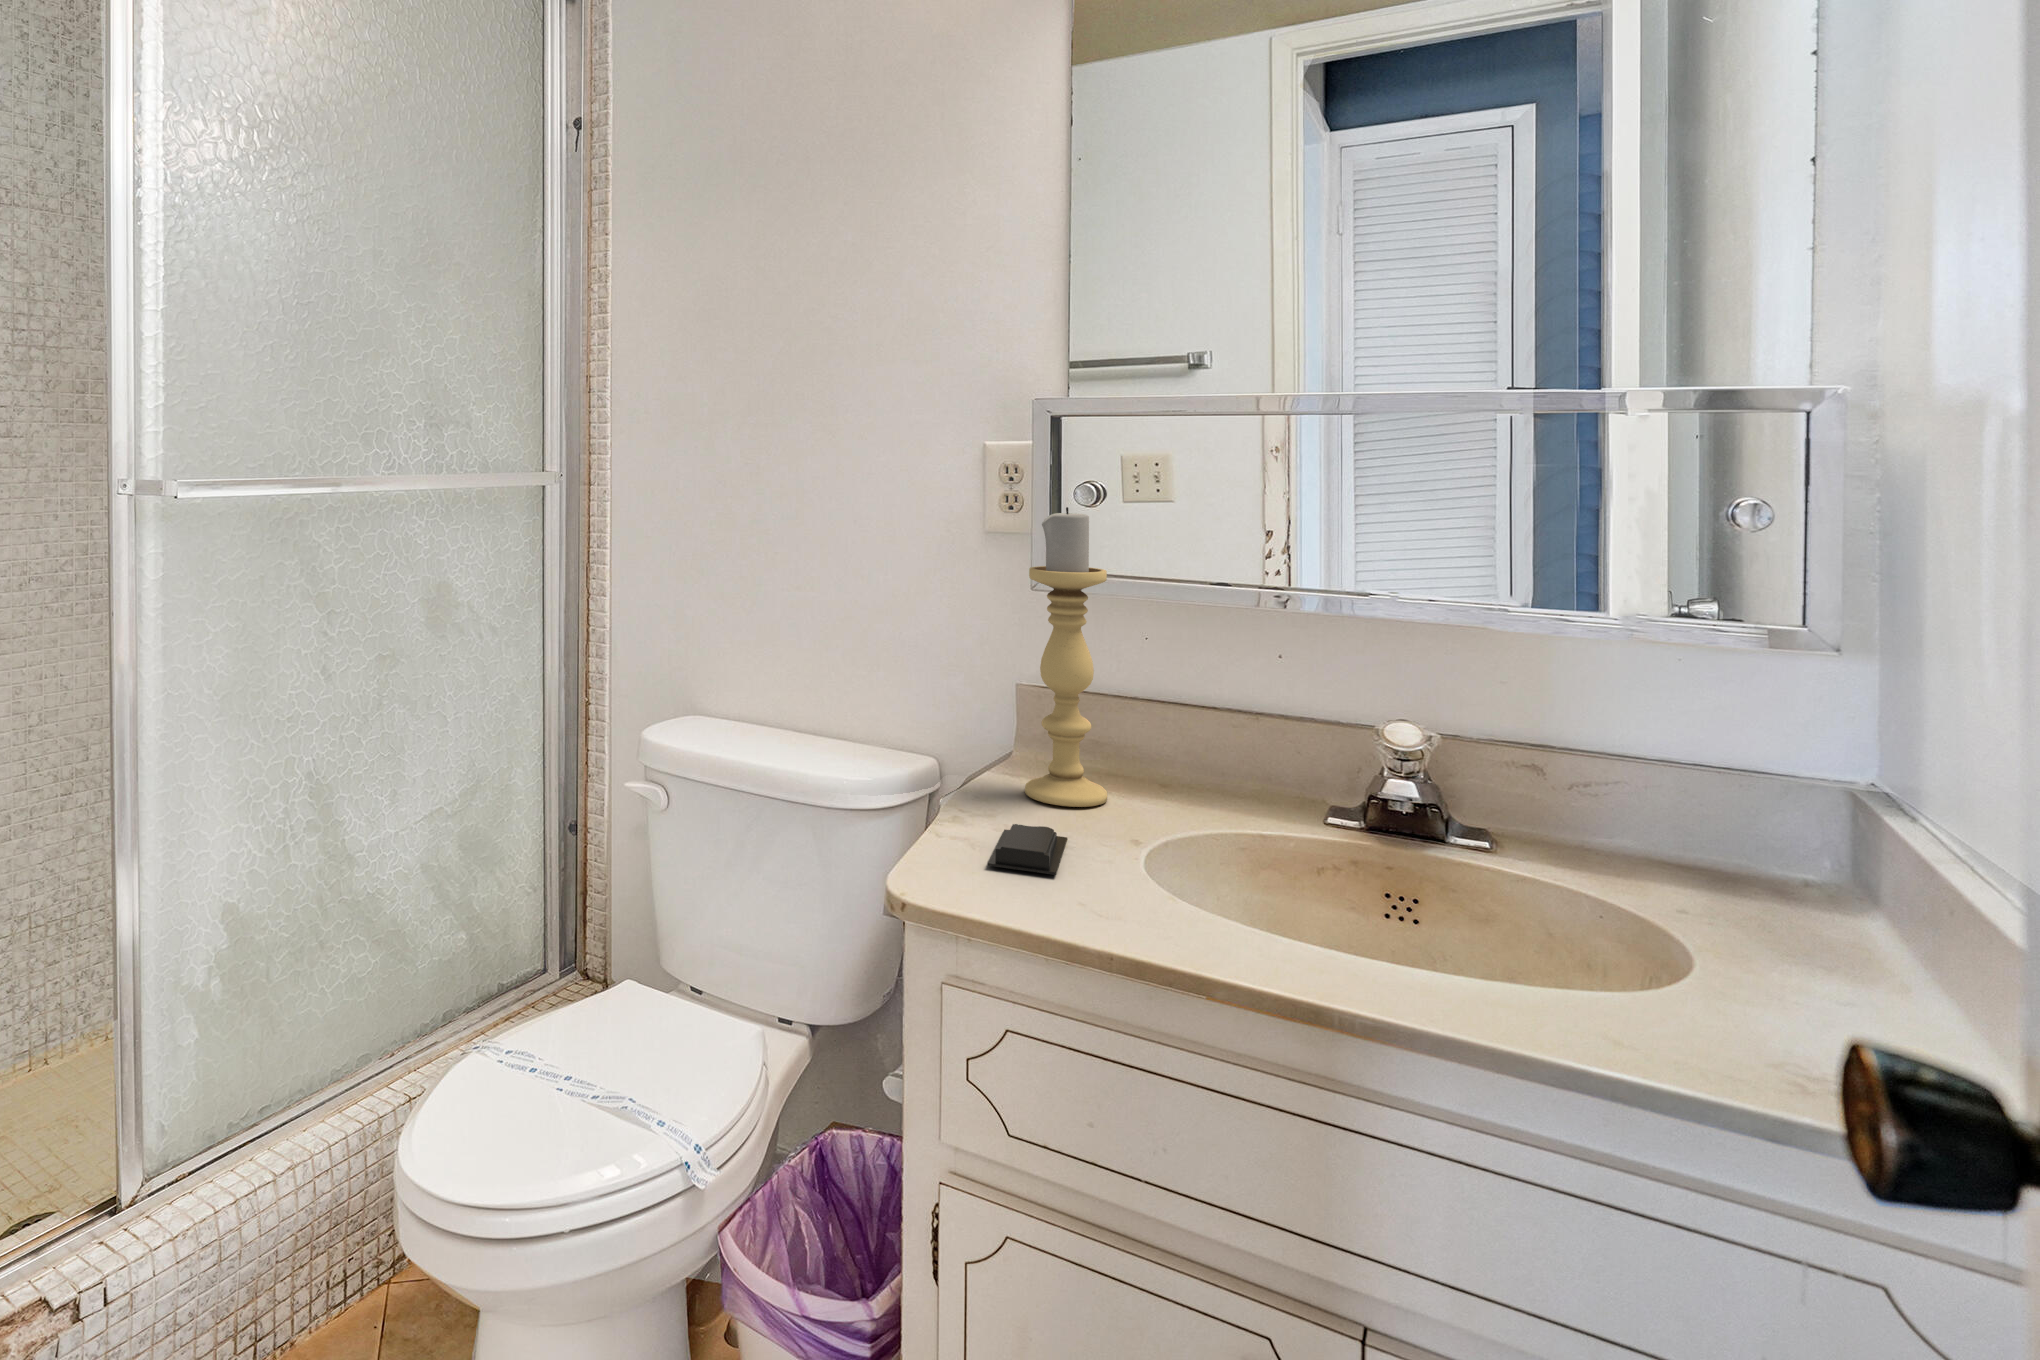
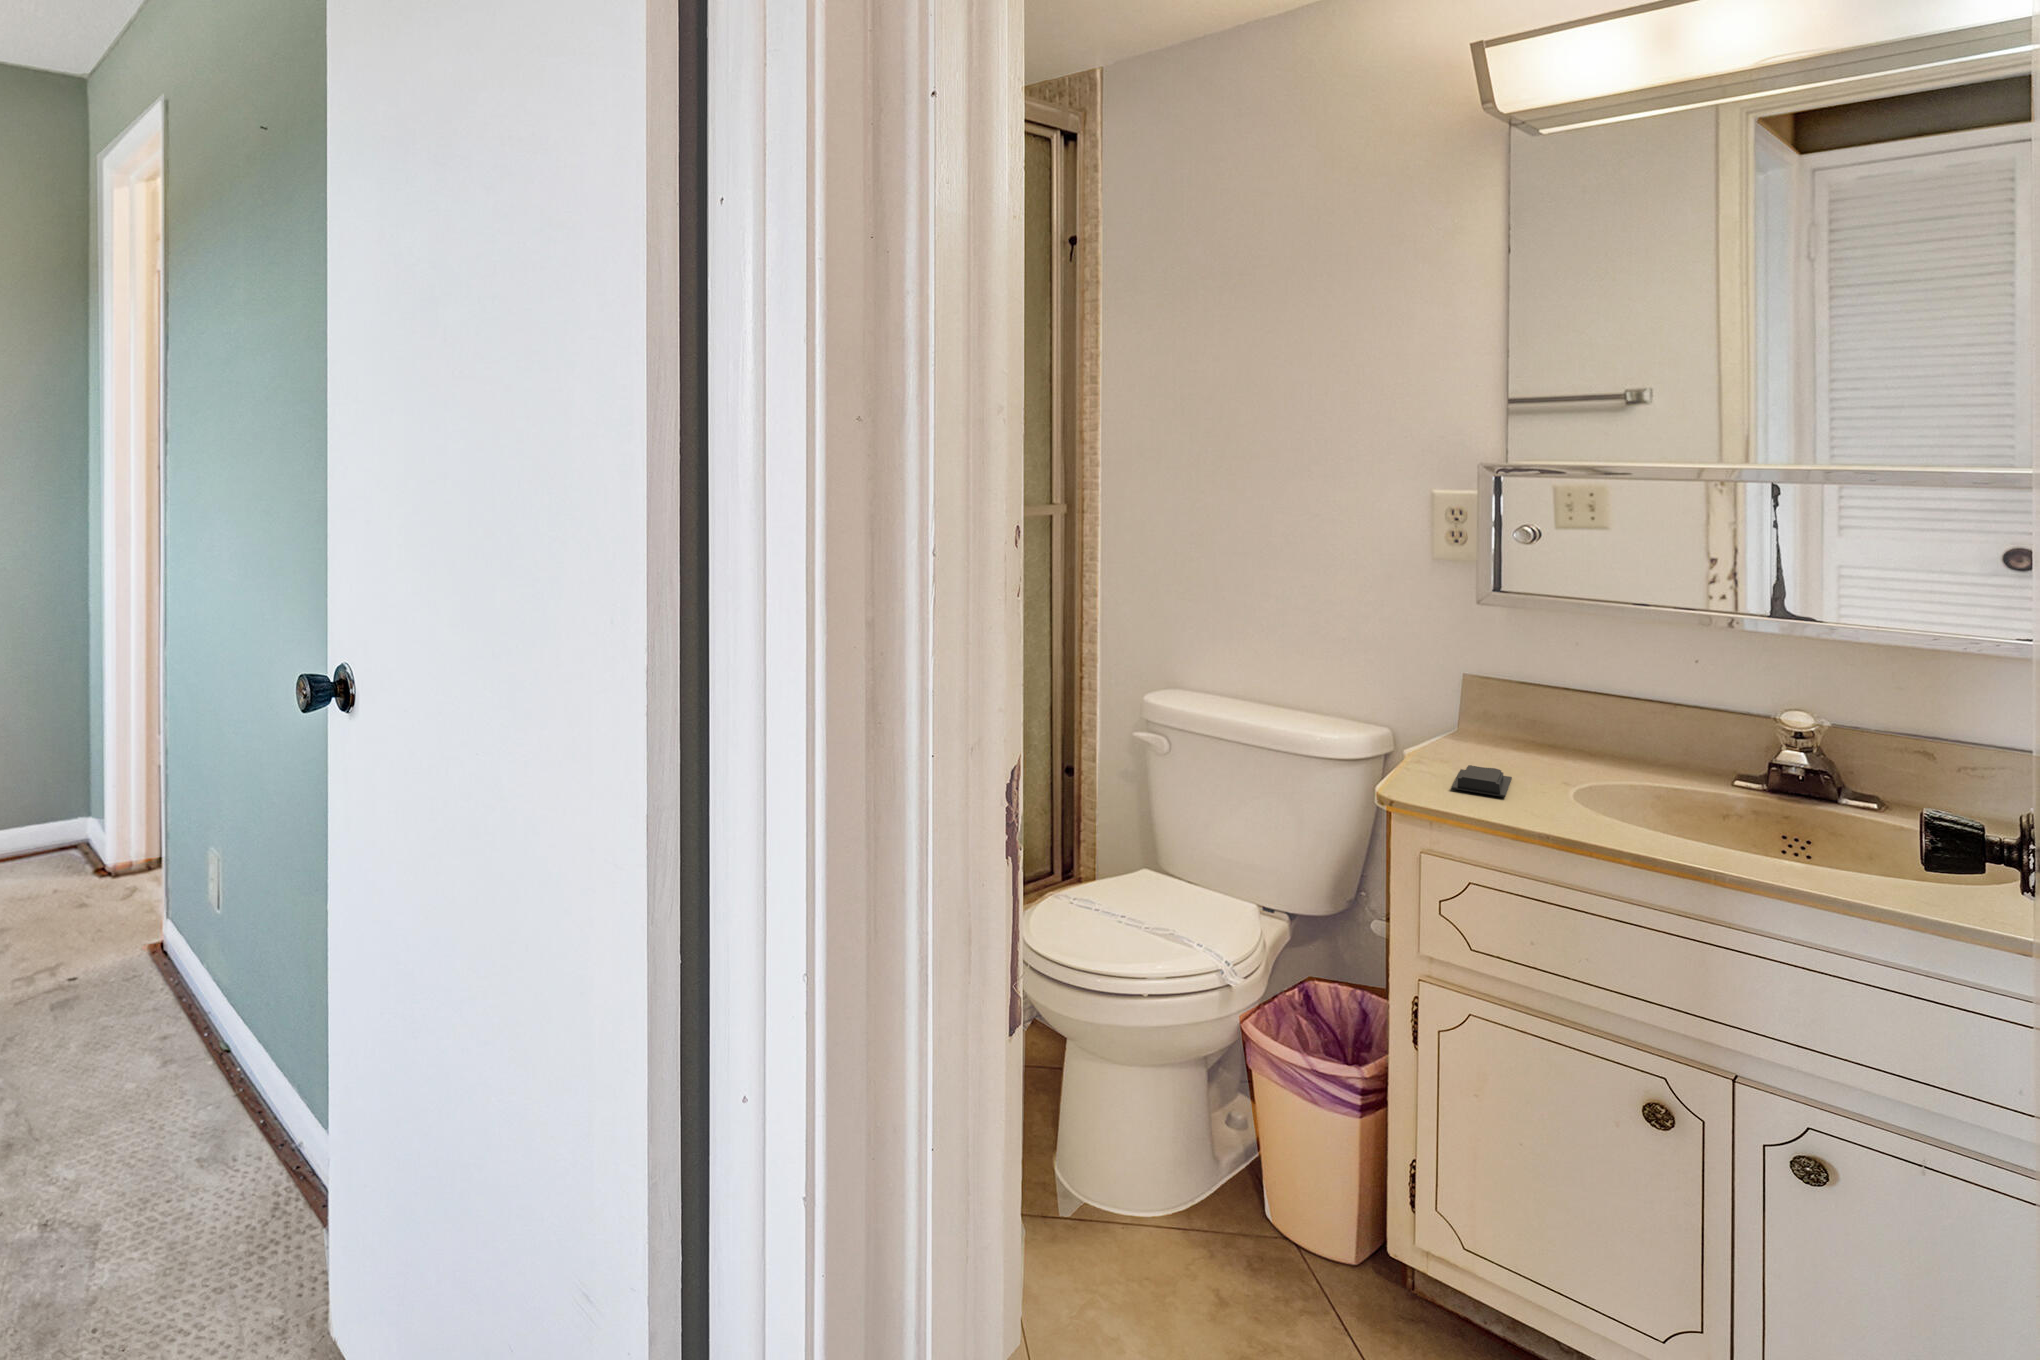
candle holder: present [1025,507,1107,807] -> none [1474,545,1543,759]

